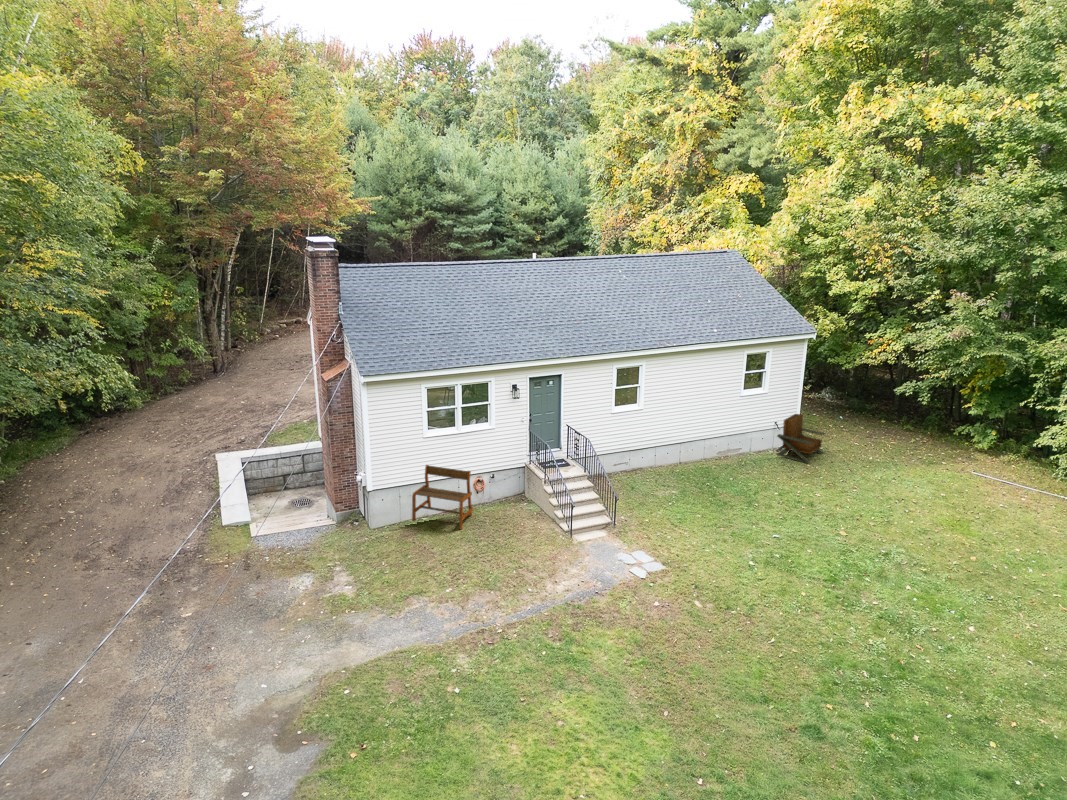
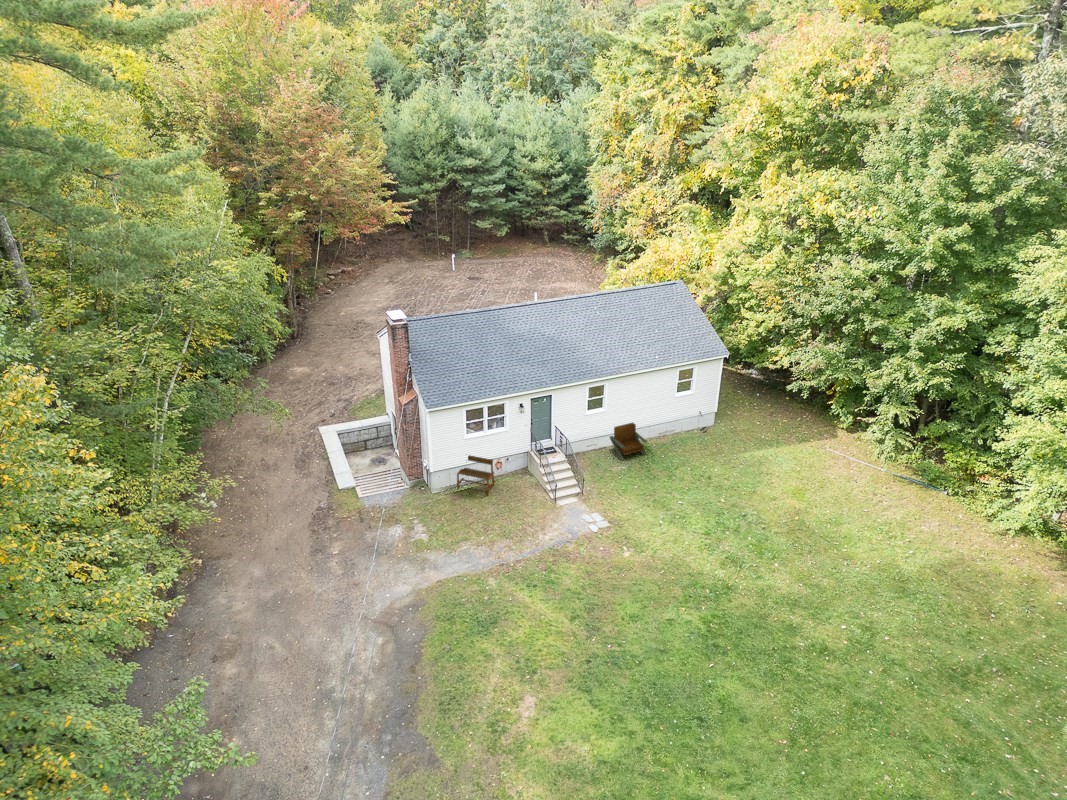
lounge chair: present [777,414,825,463] -> present [609,423,647,461]

